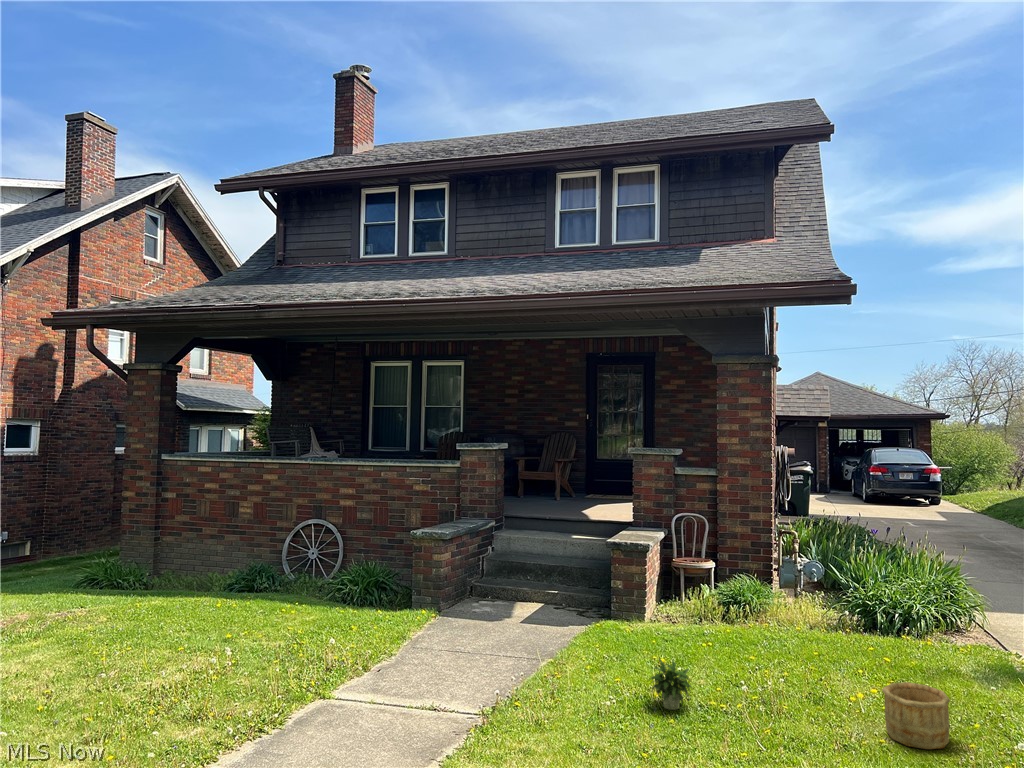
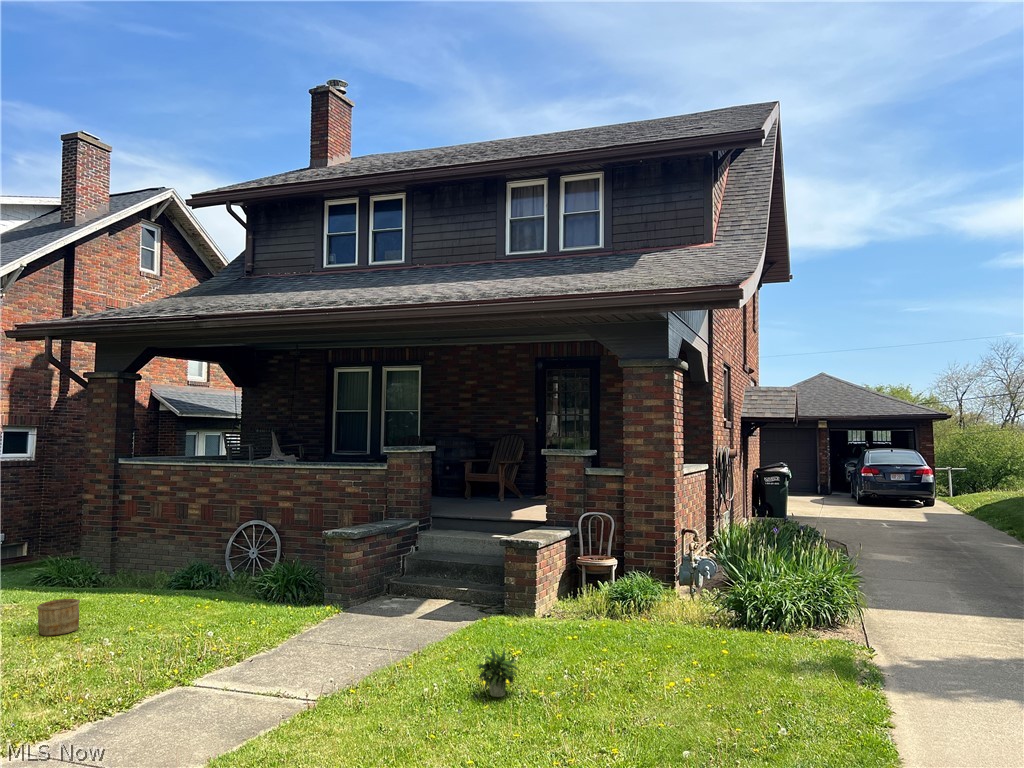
wooden bucket: present [882,682,950,749] -> present [37,598,80,636]

